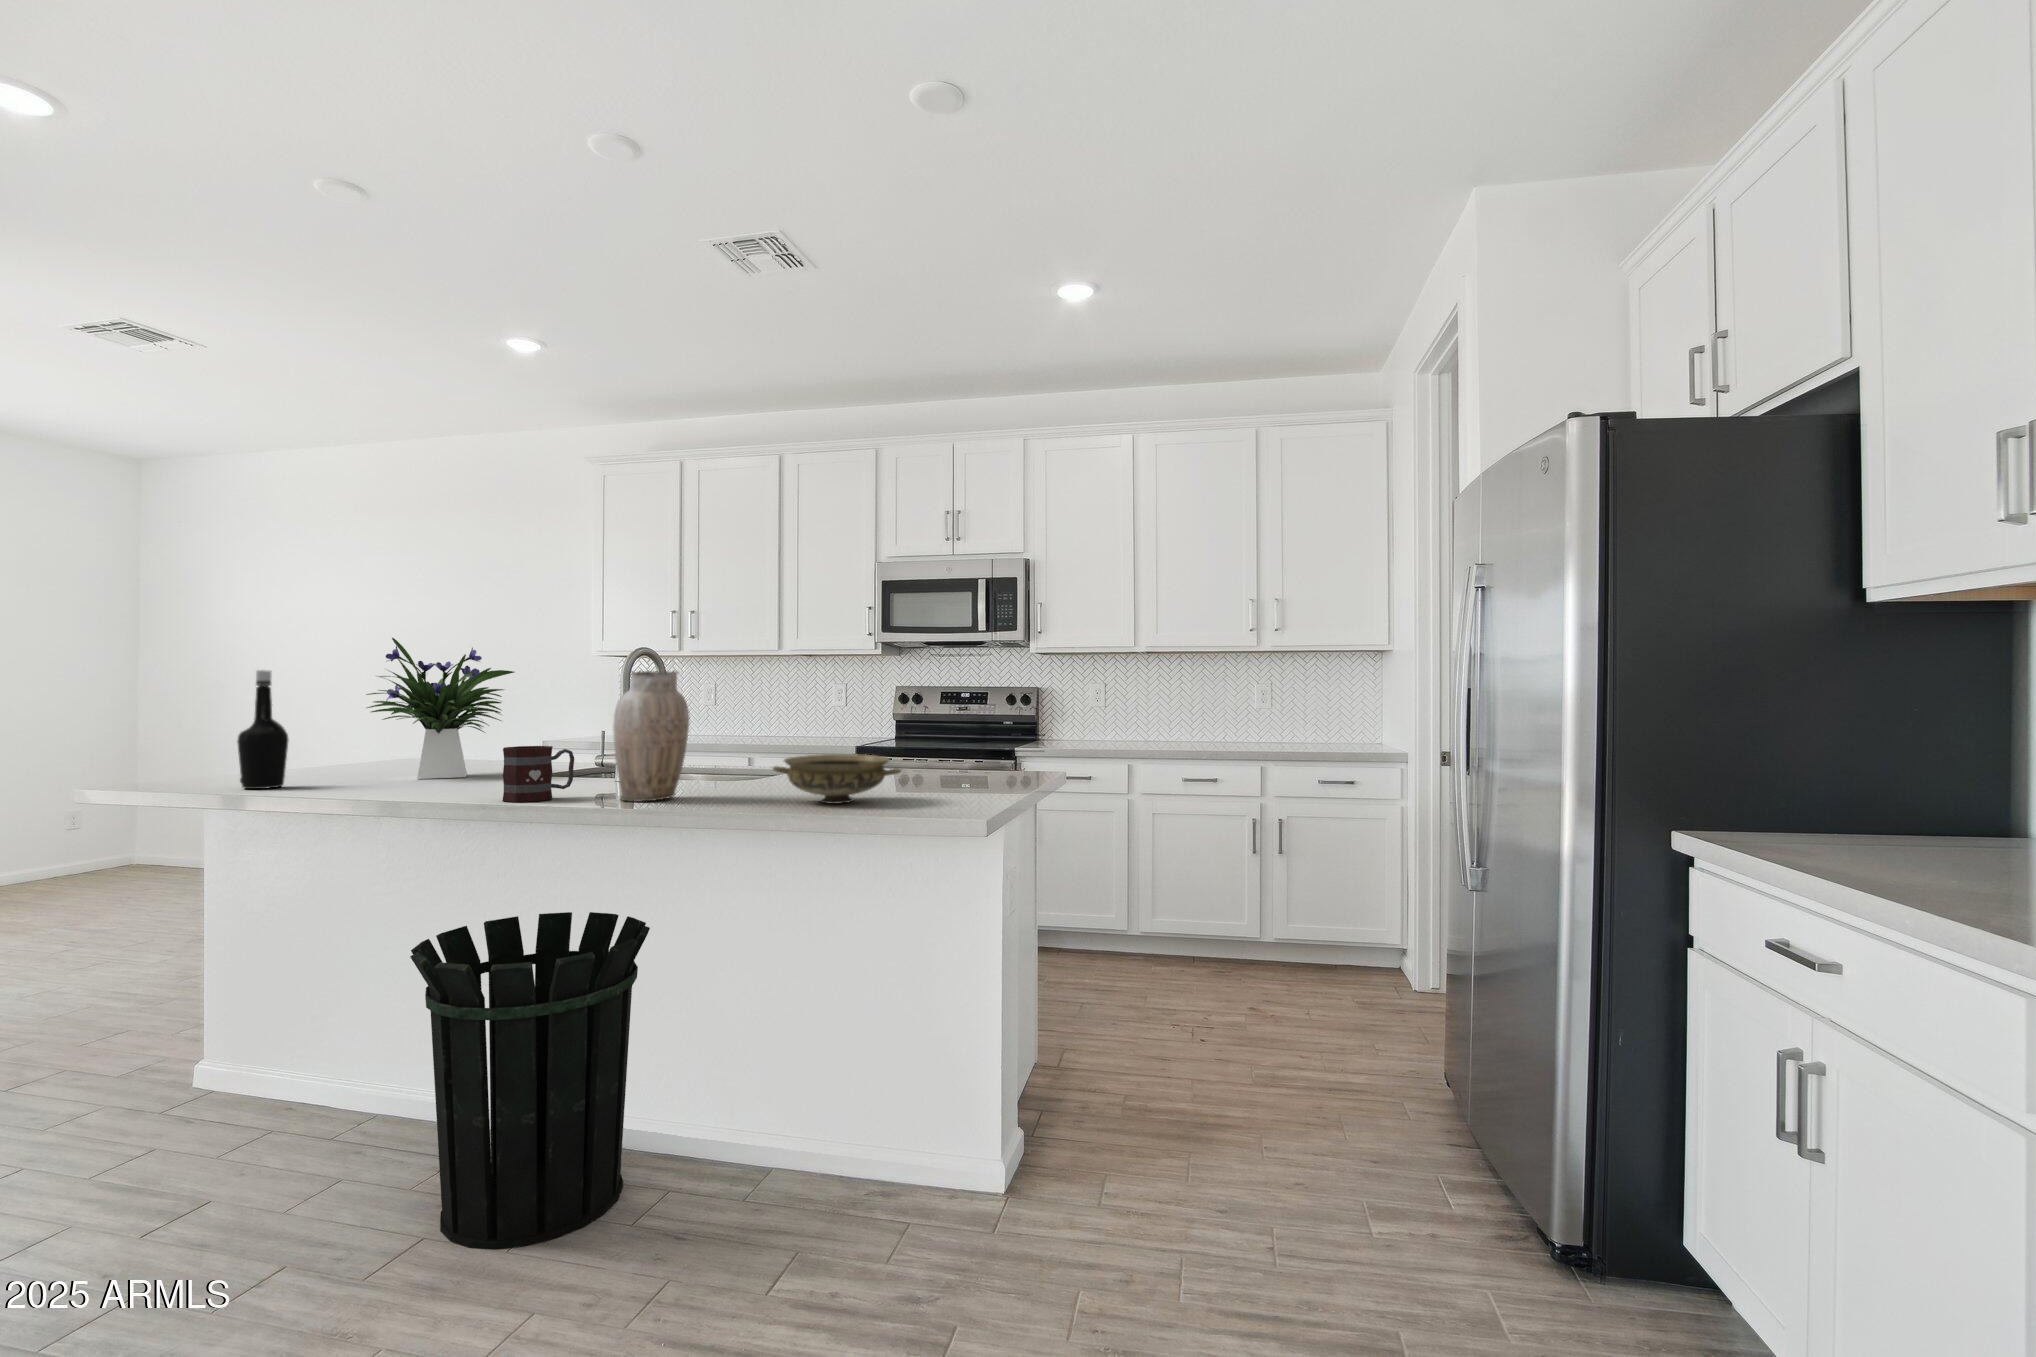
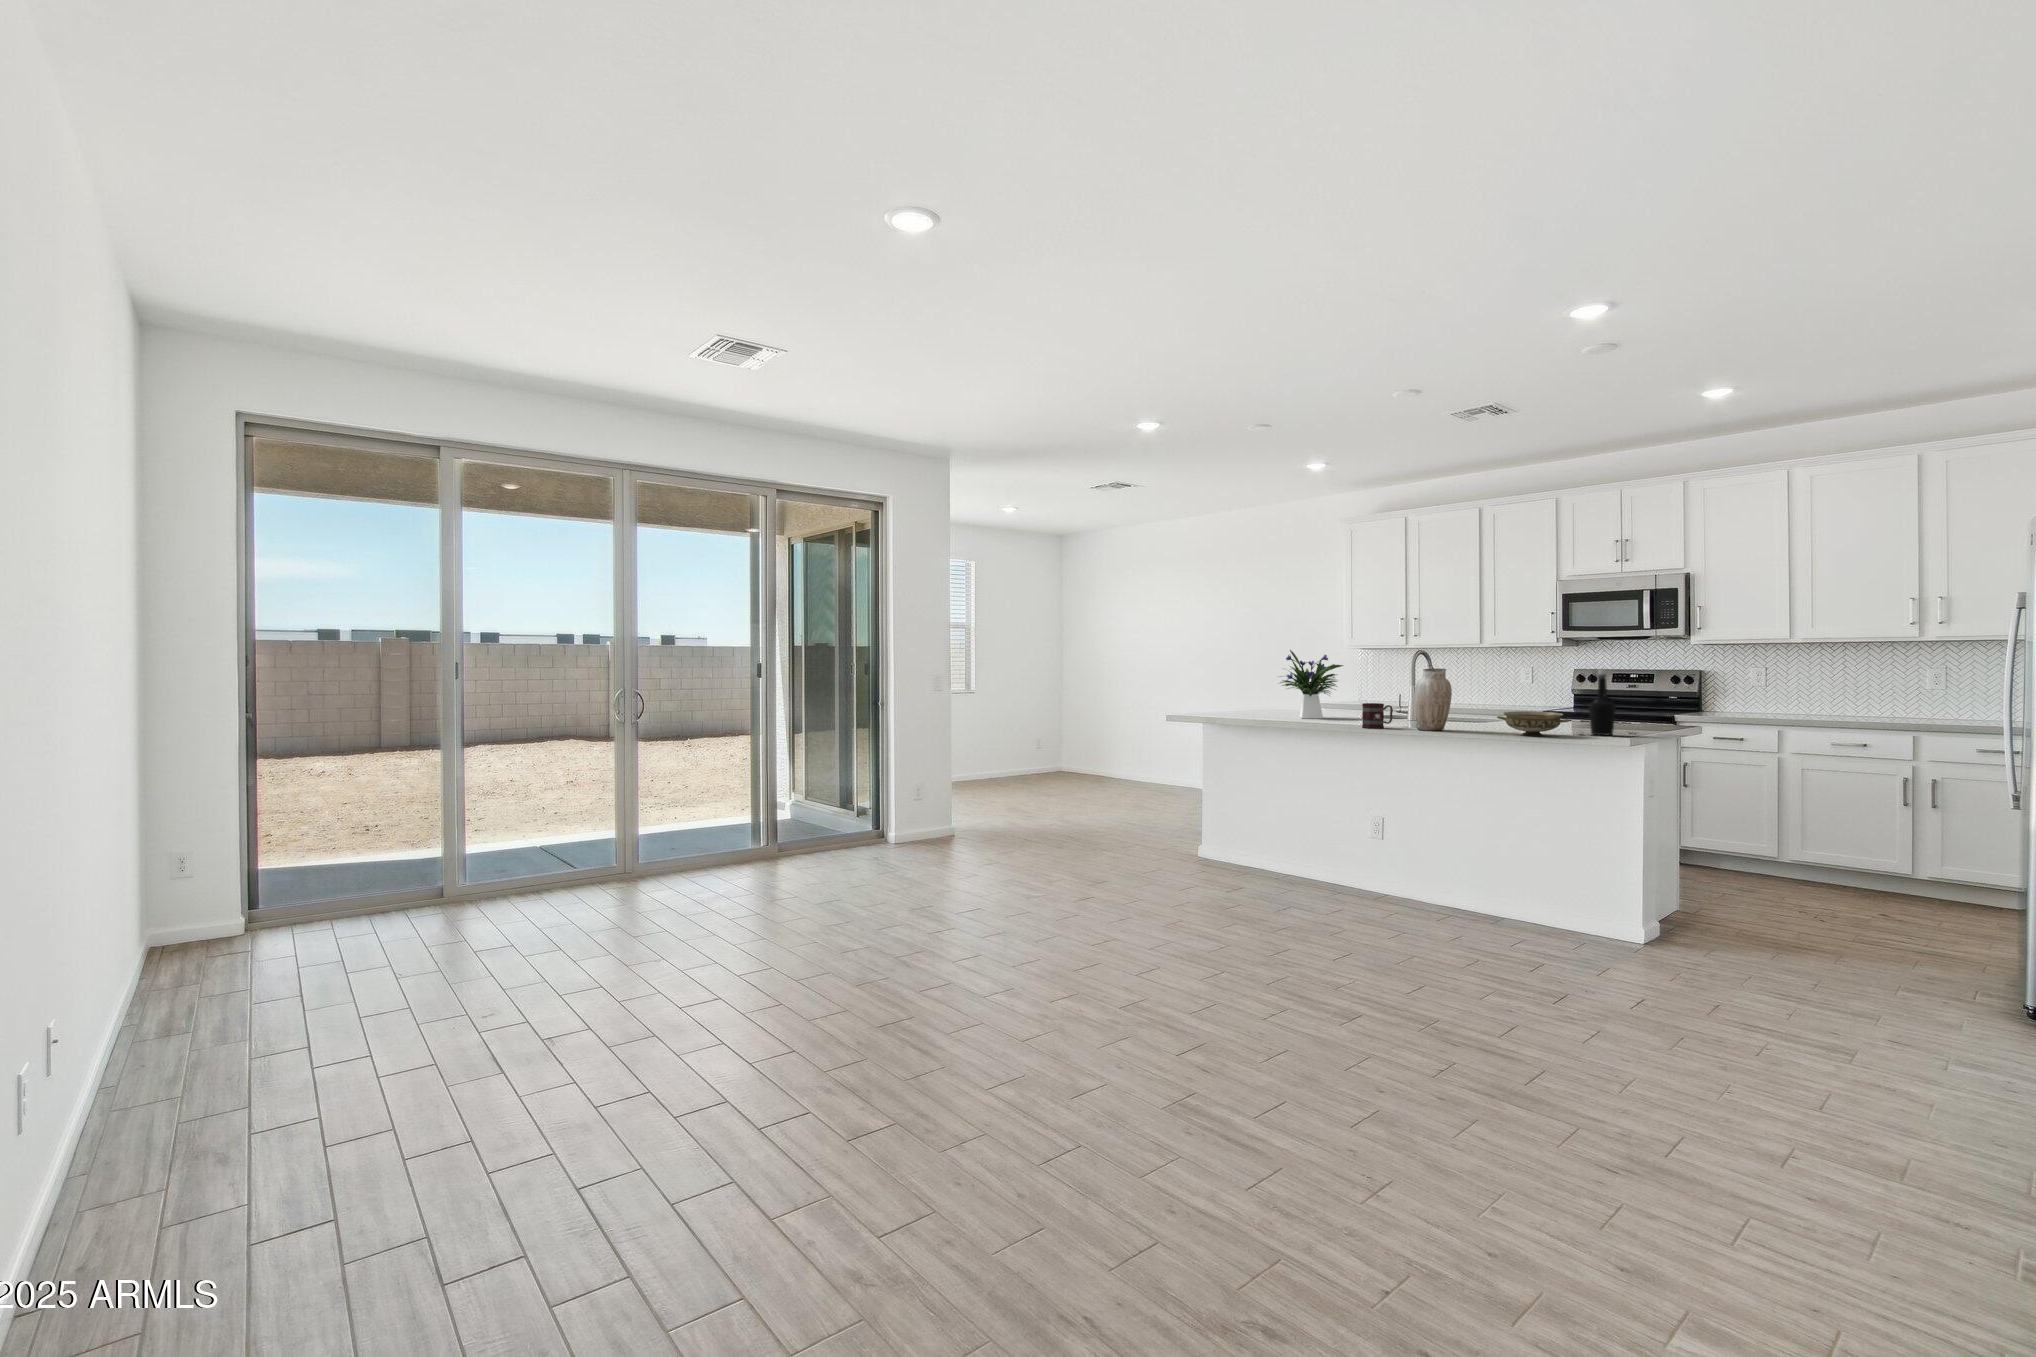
bottle: present [237,670,288,789] -> present [1589,669,1616,736]
waste bin: present [410,912,650,1249] -> none [1328,783,1432,920]

